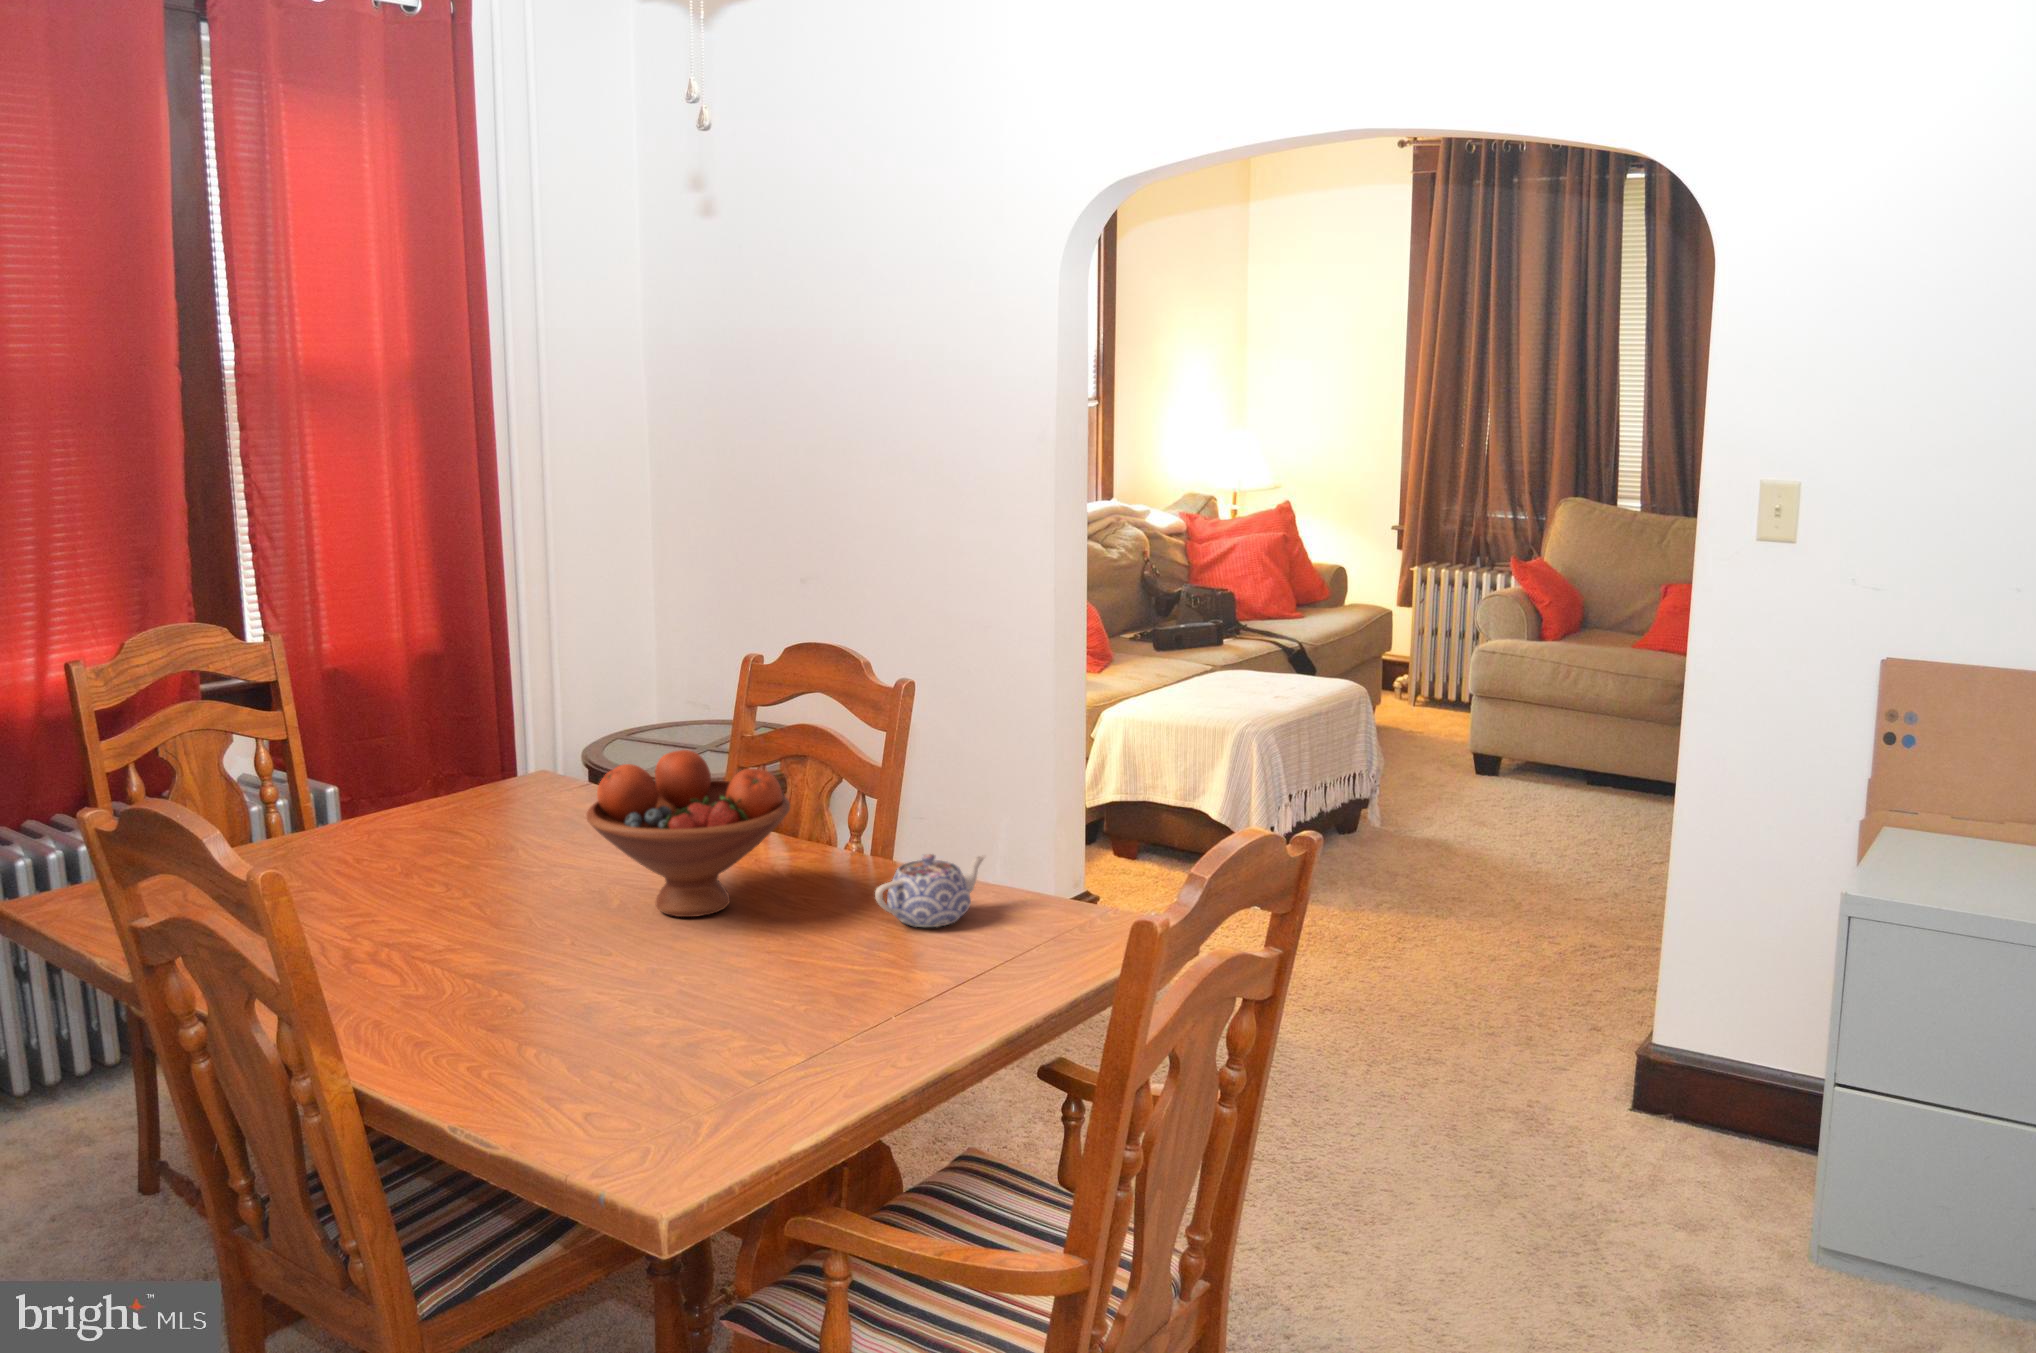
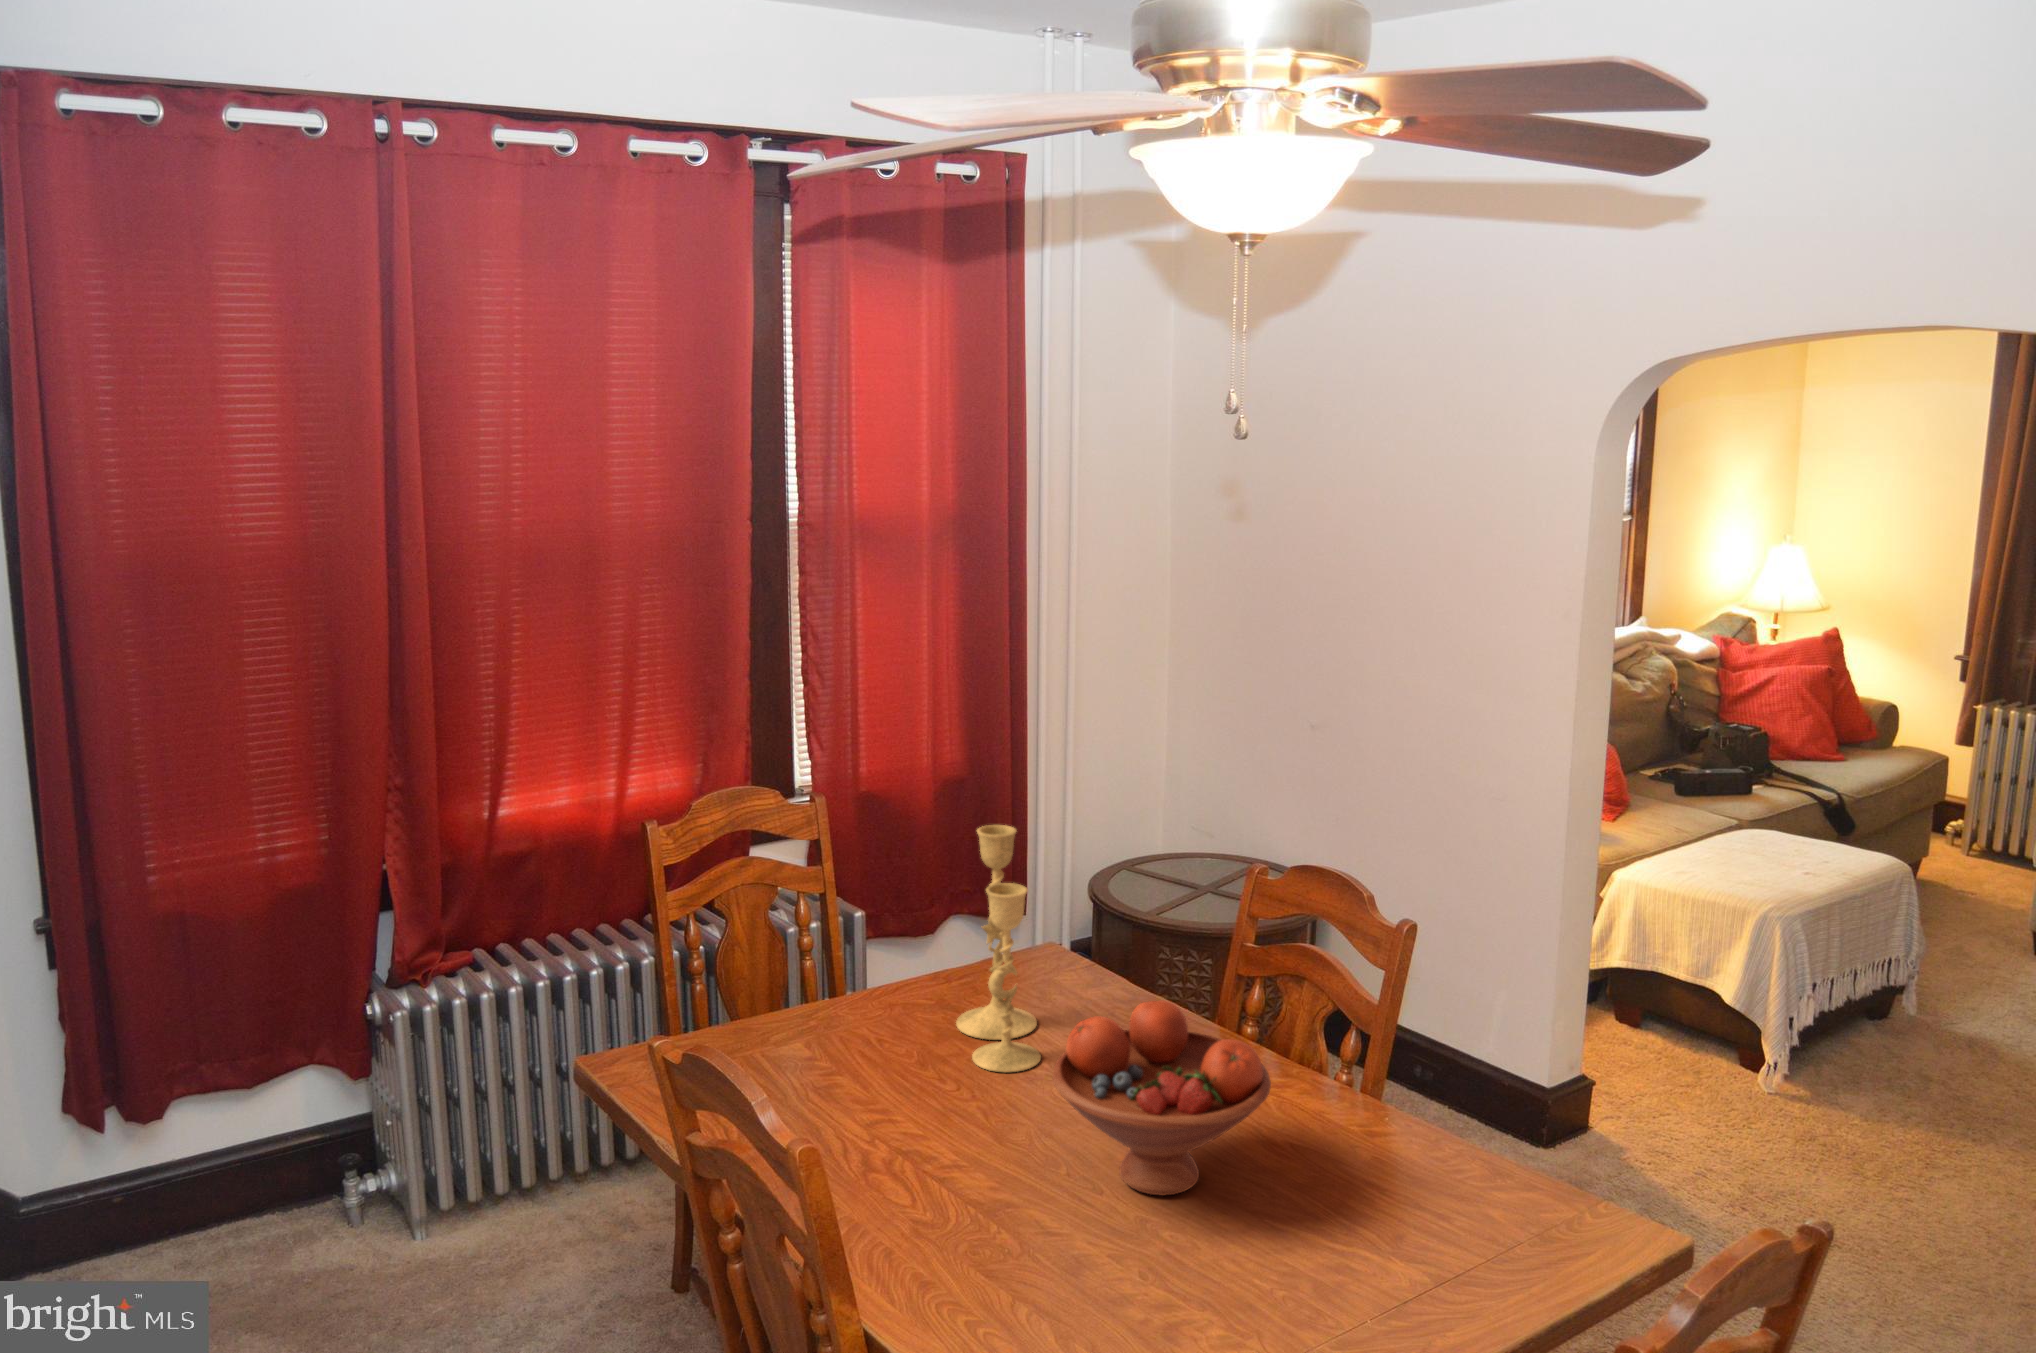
candlestick: none [472,630,565,860] -> present [956,825,1041,1072]
teapot: present [875,854,985,927] -> none [1359,1172,1493,1264]

